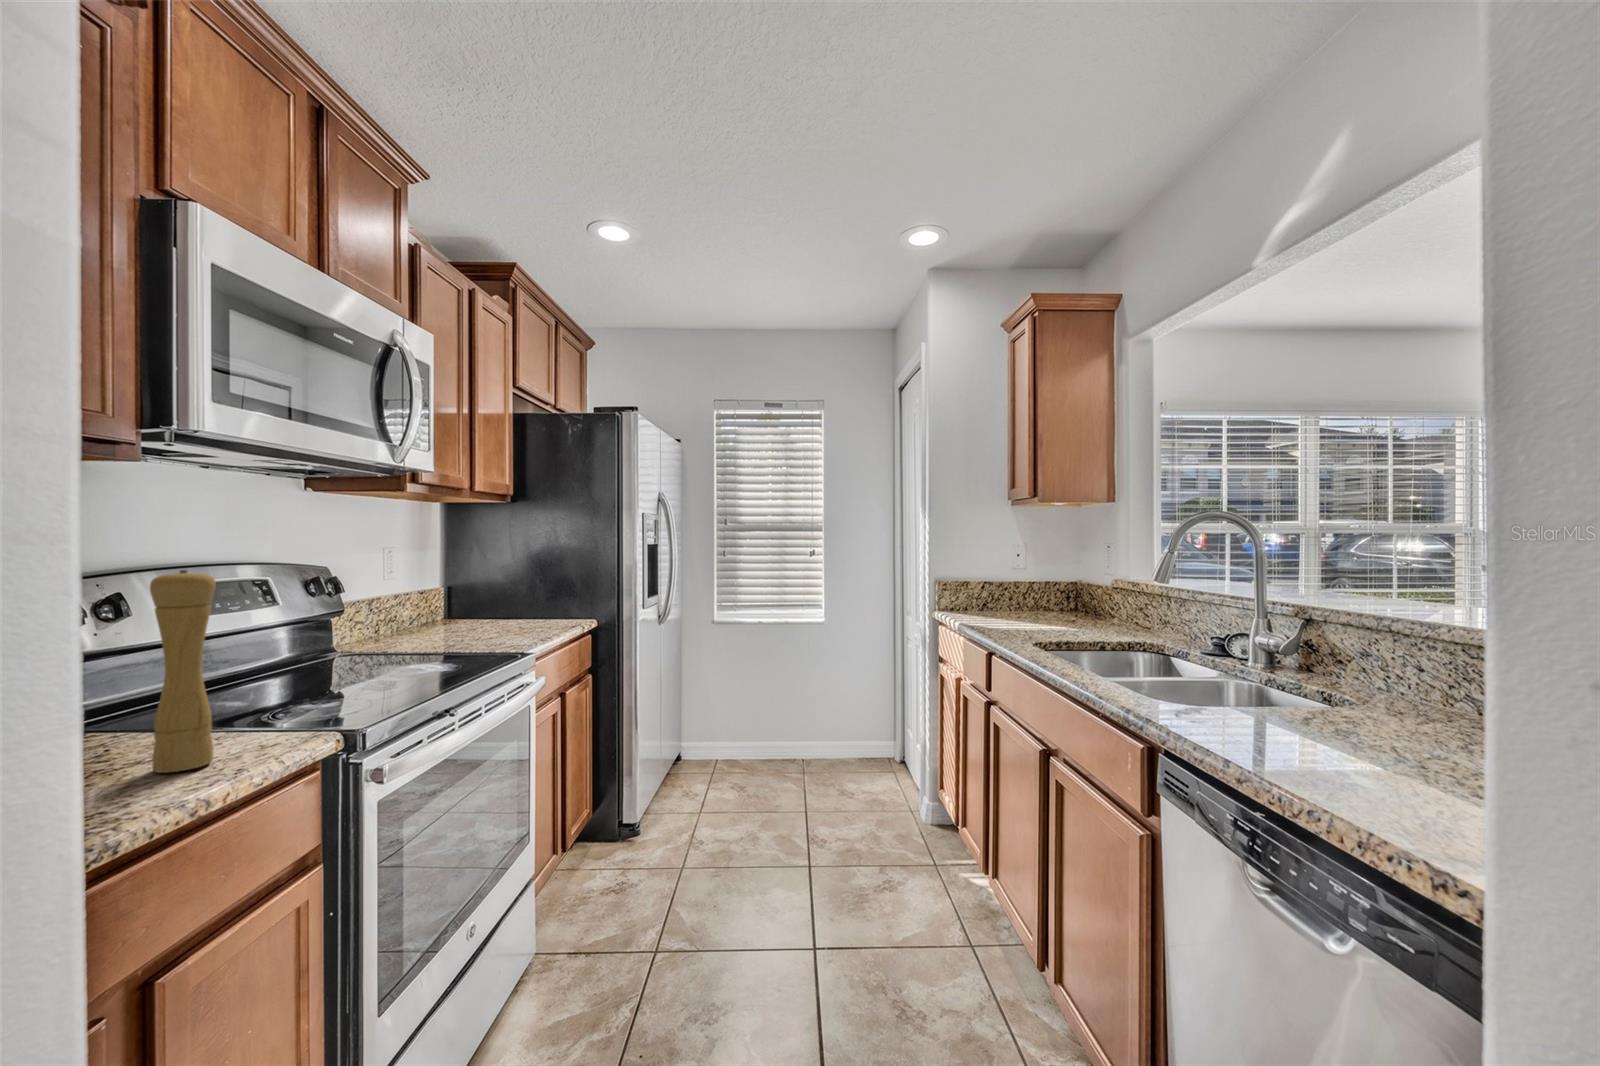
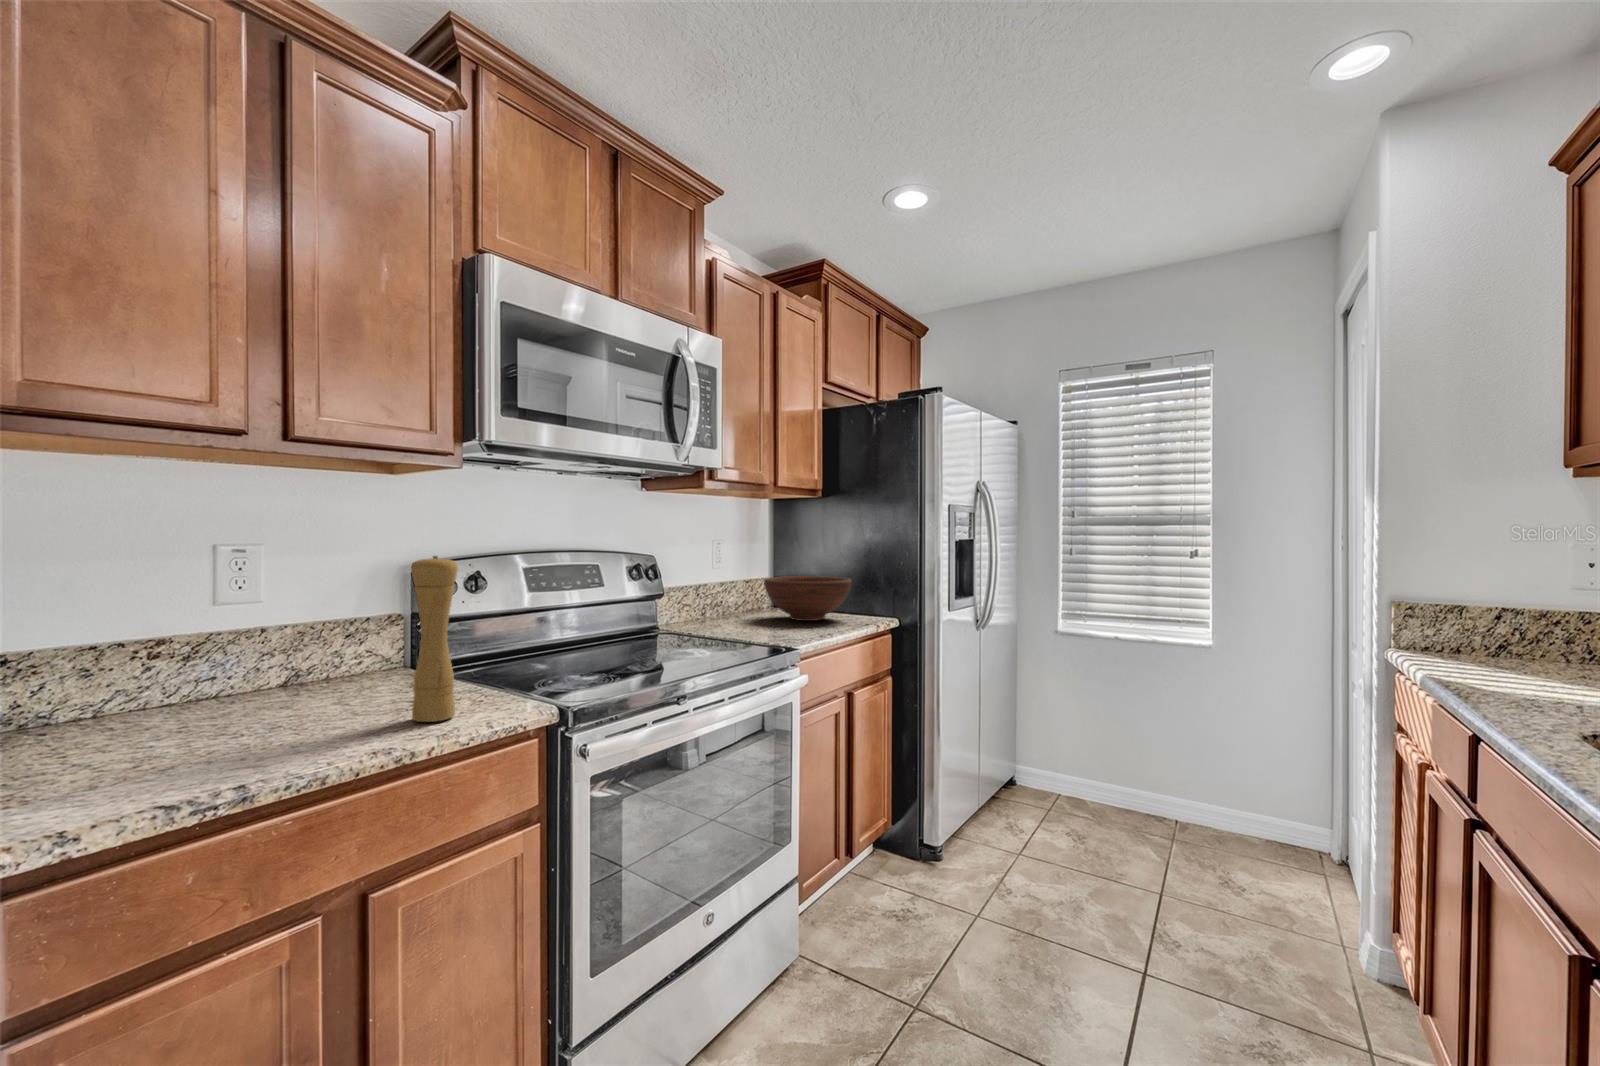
fruit bowl: none [449,582,546,628] -> present [764,576,851,621]

